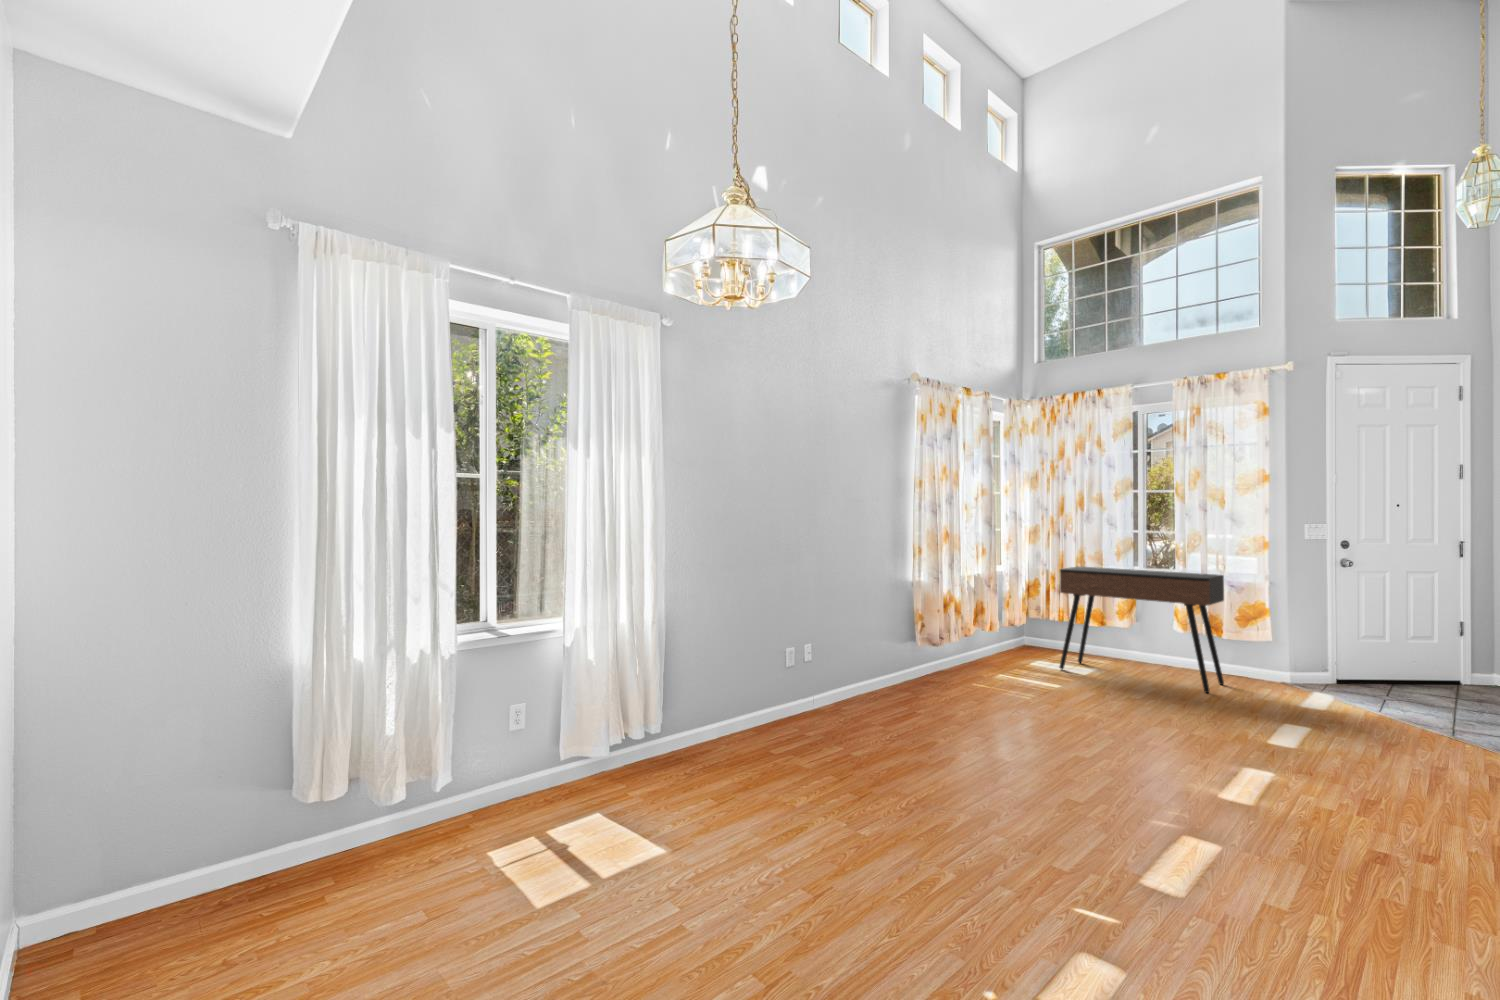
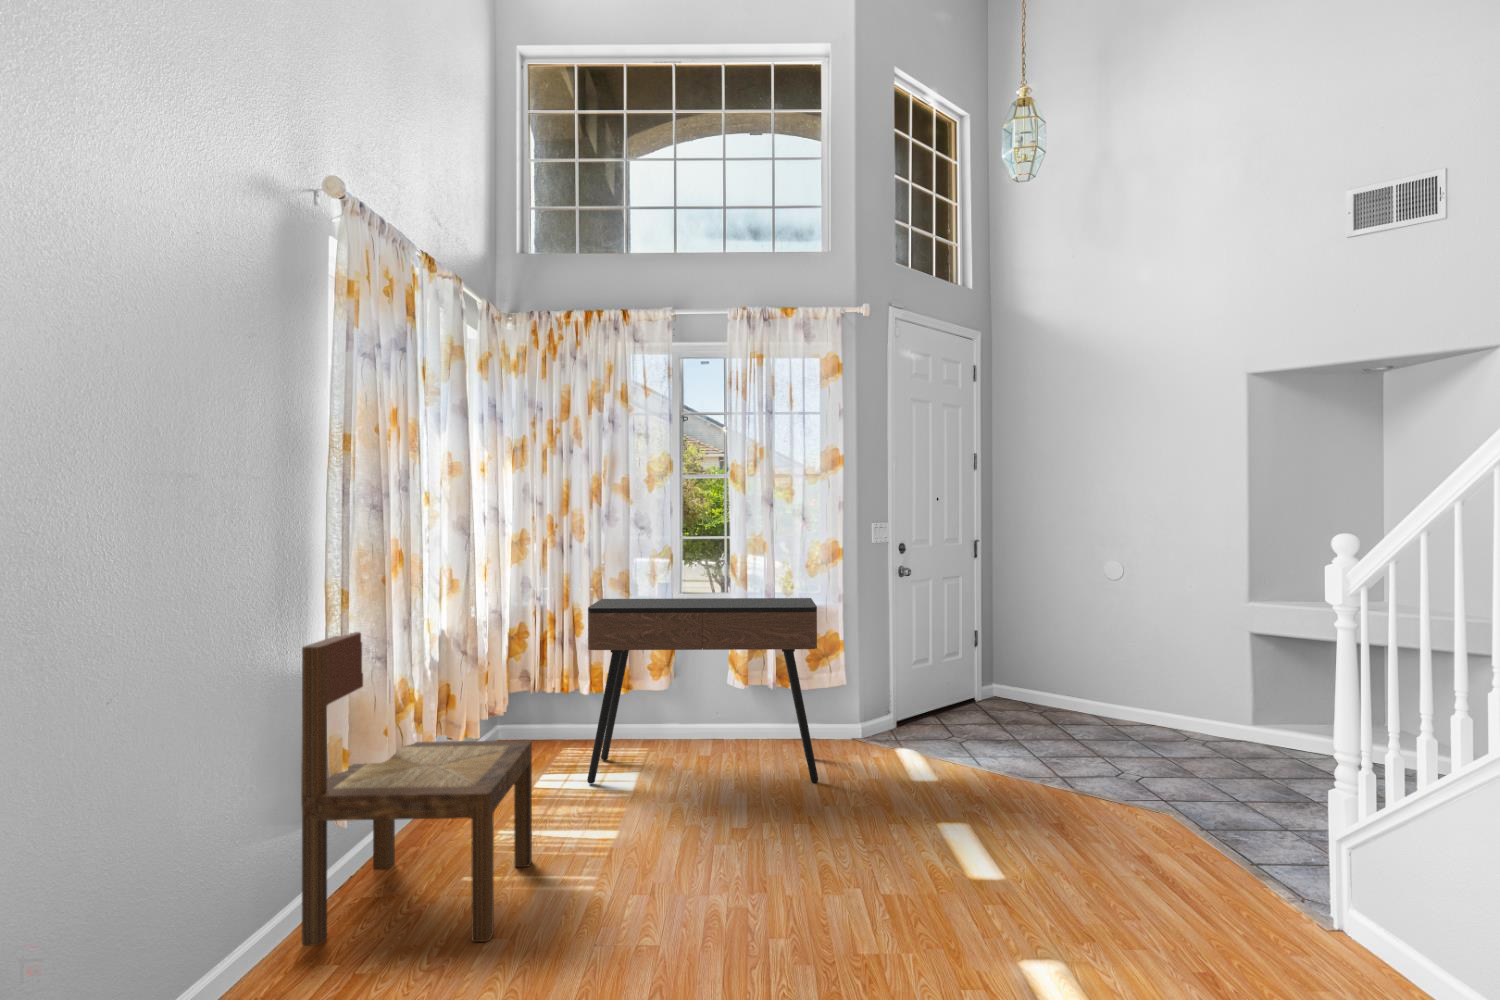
dining chair: none [902,563,1006,698] -> present [301,632,532,946]

